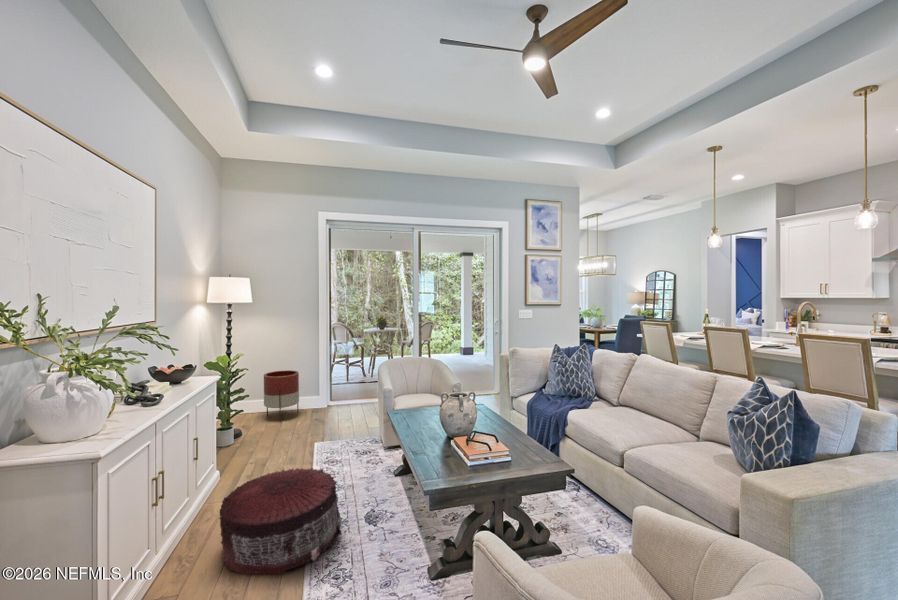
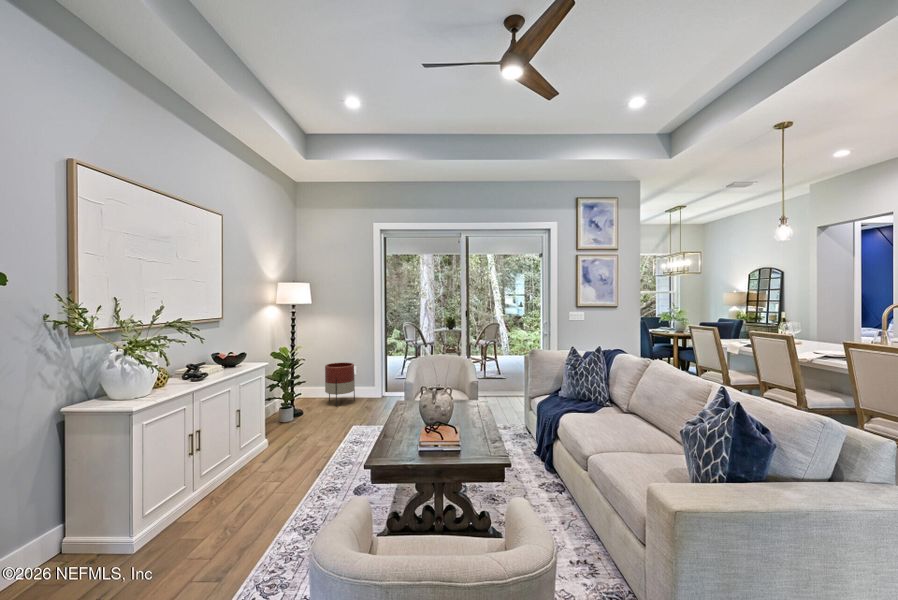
pouf: present [219,468,341,575] -> none [234,440,331,522]

